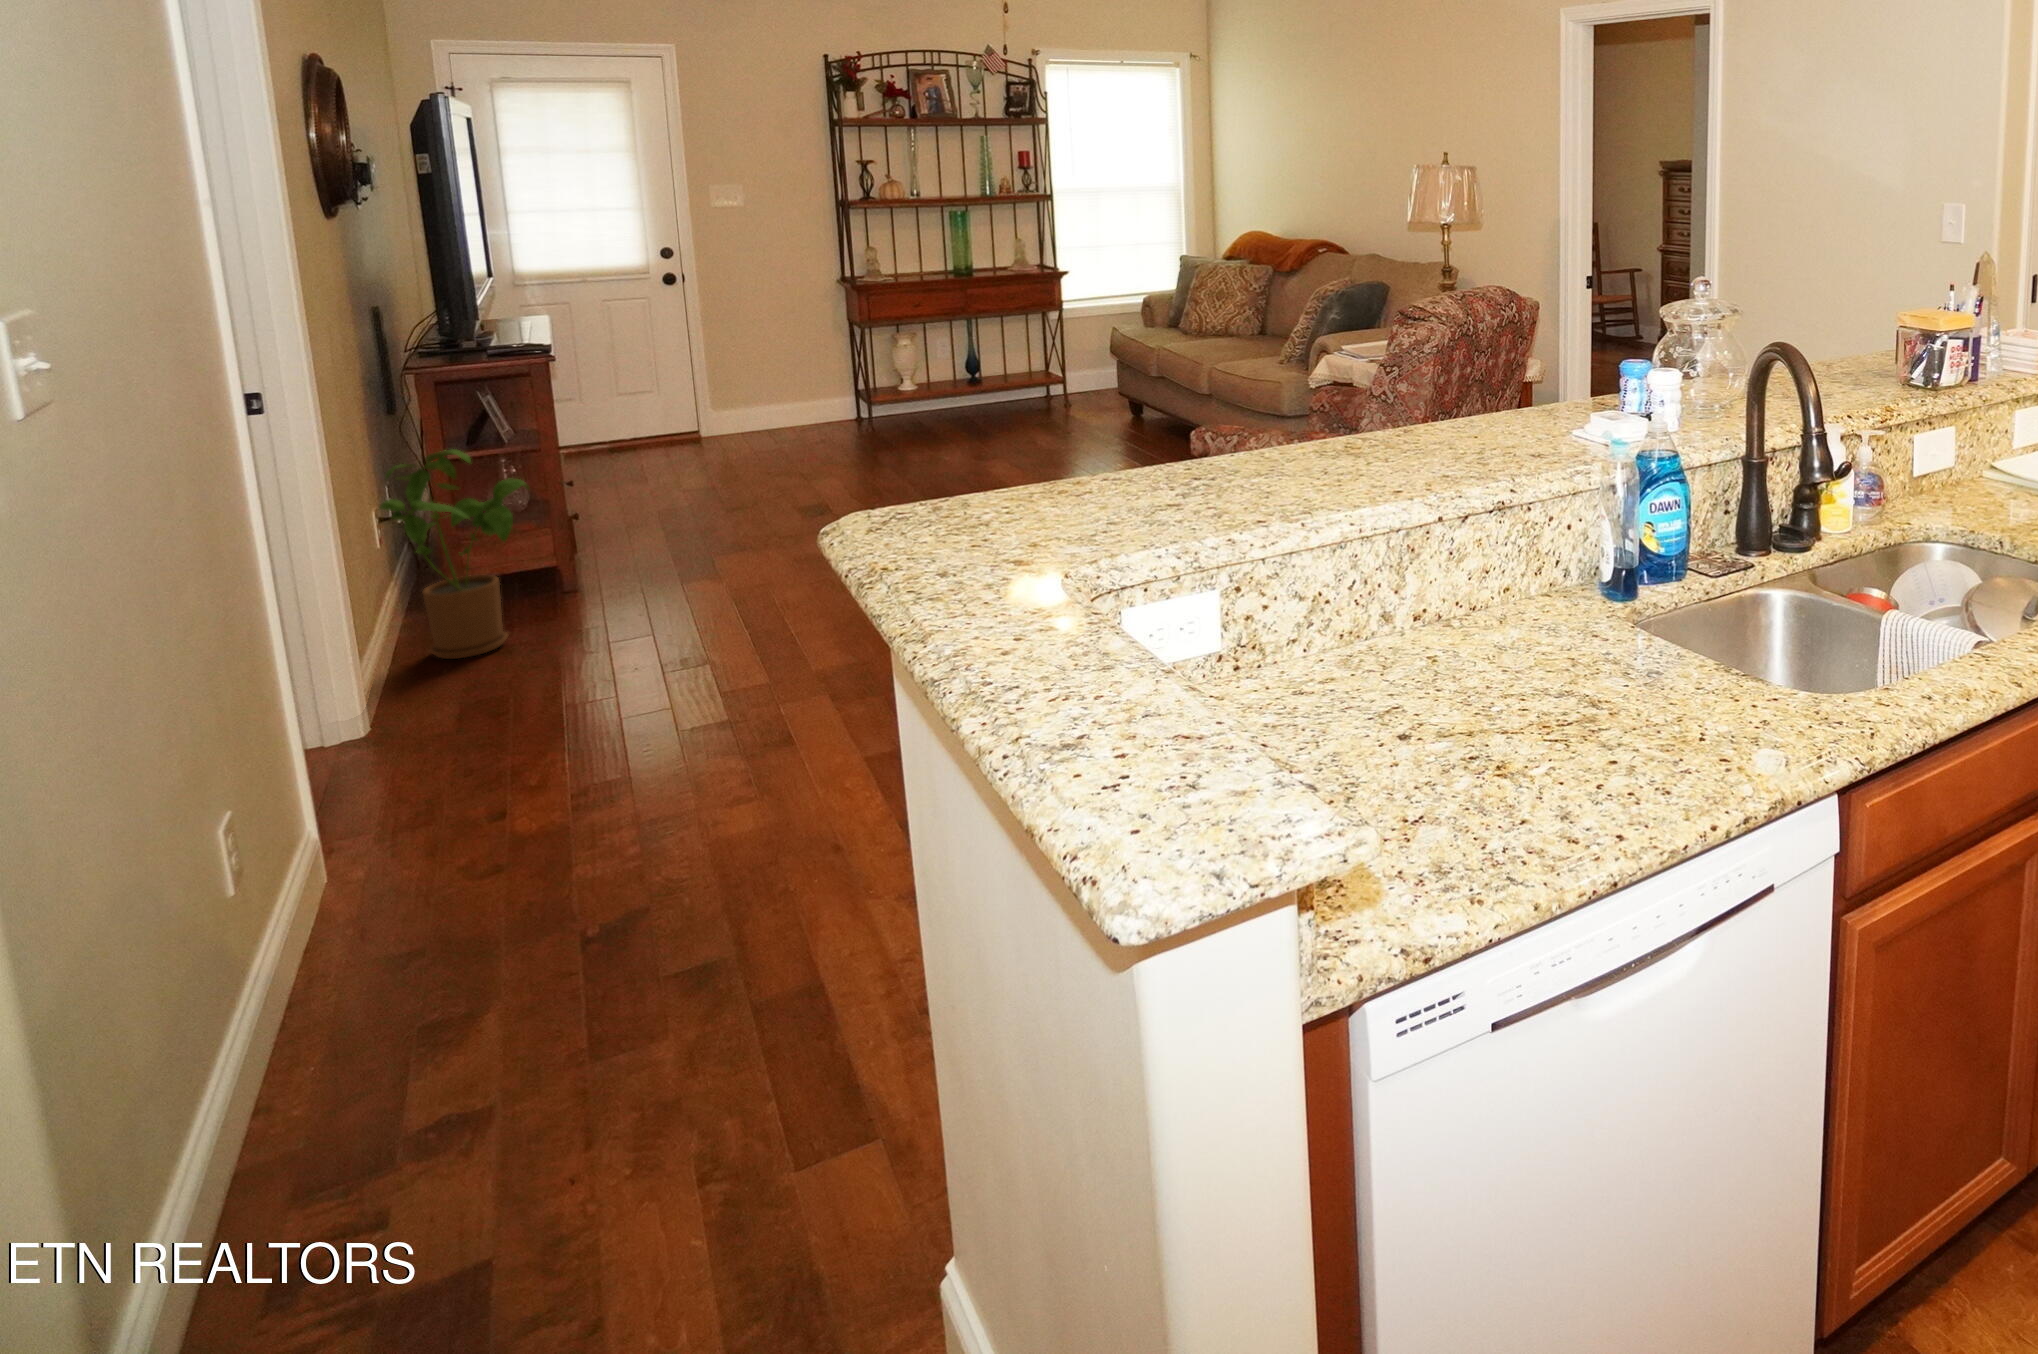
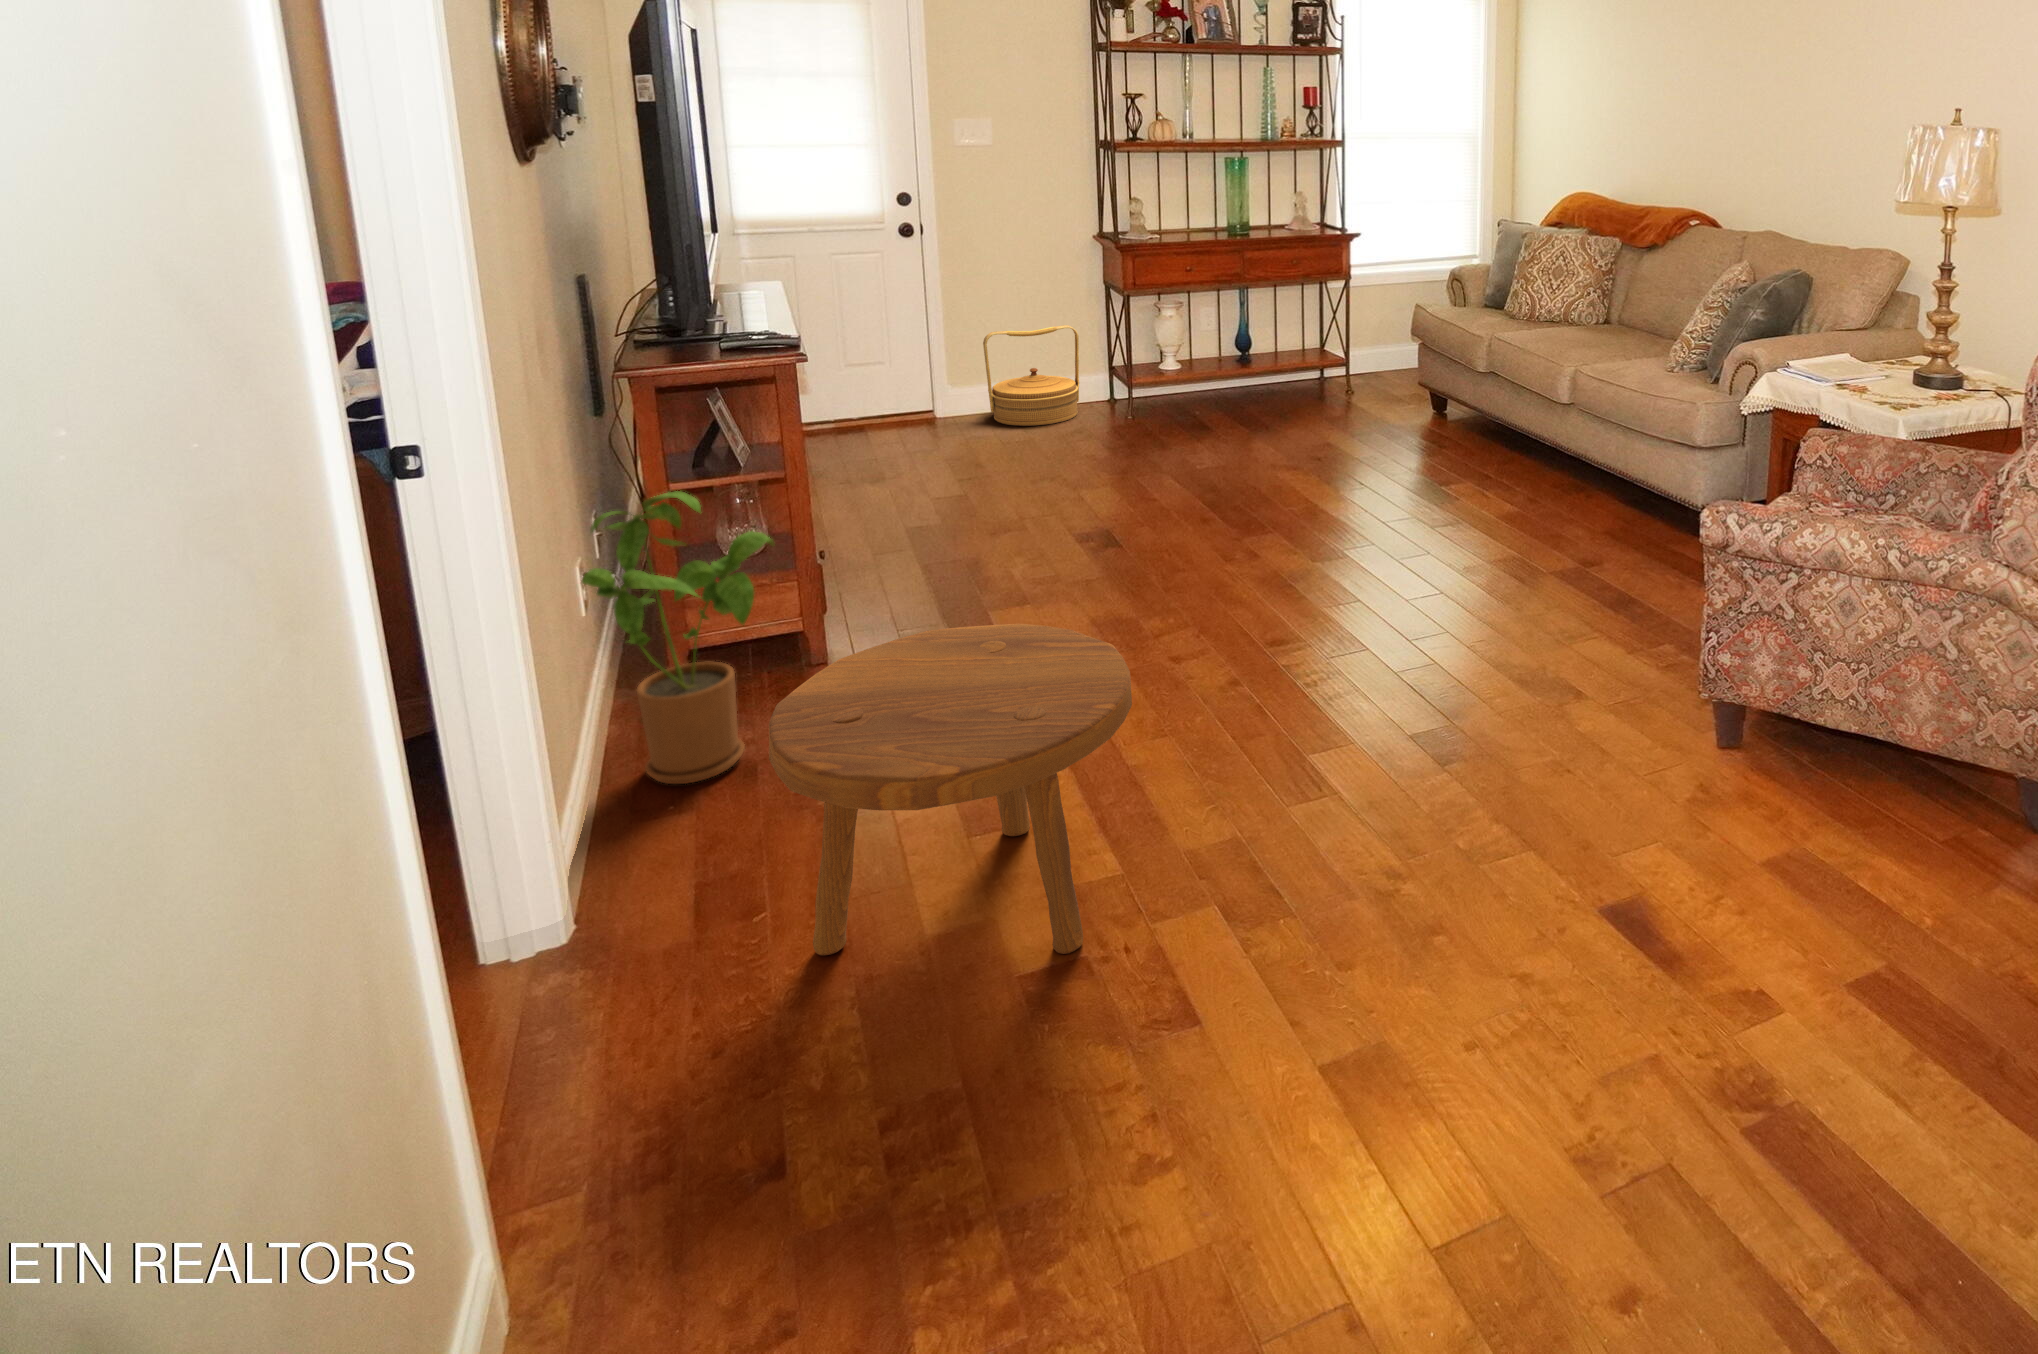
woven basket: none [736,355,825,440] -> present [983,325,1079,426]
footstool: none [516,520,779,728] -> present [769,624,1132,955]

